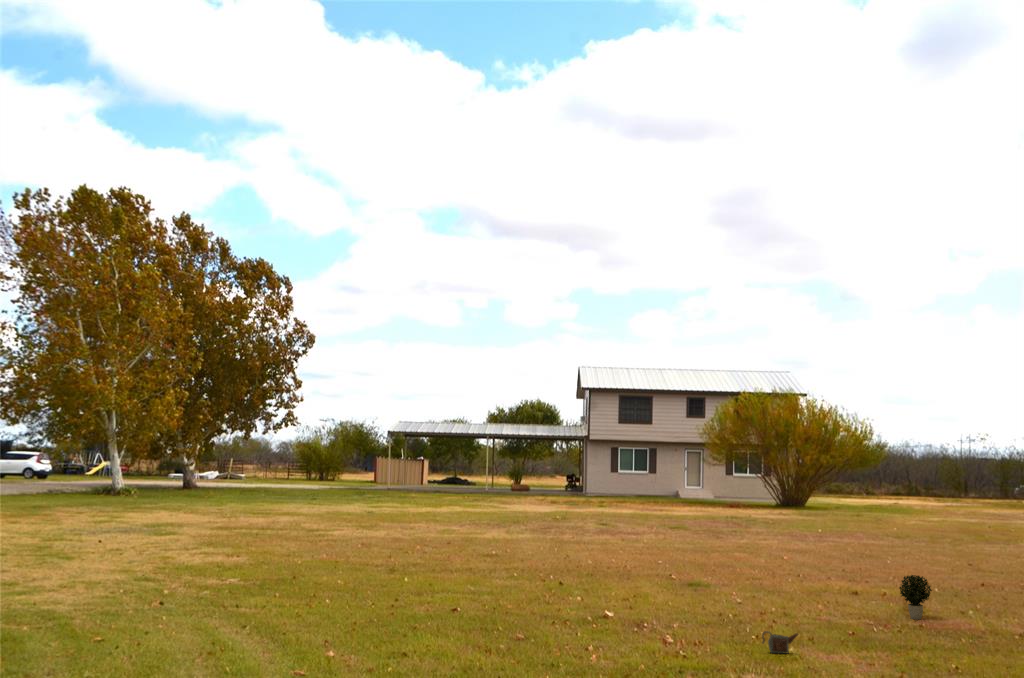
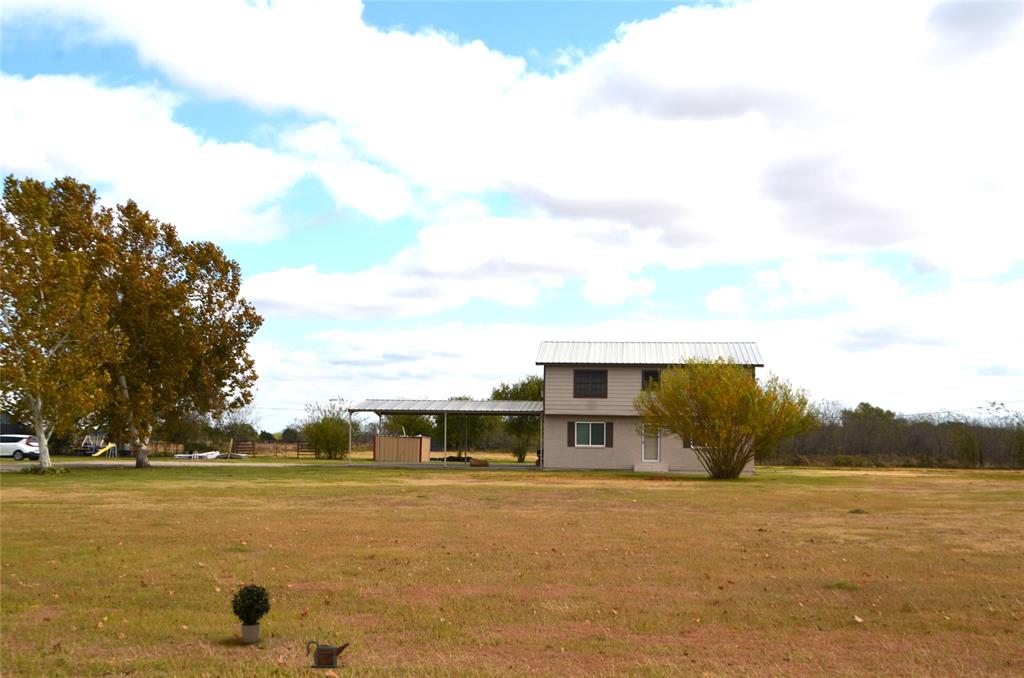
potted plant: present [900,575,932,619] -> present [231,584,271,643]

